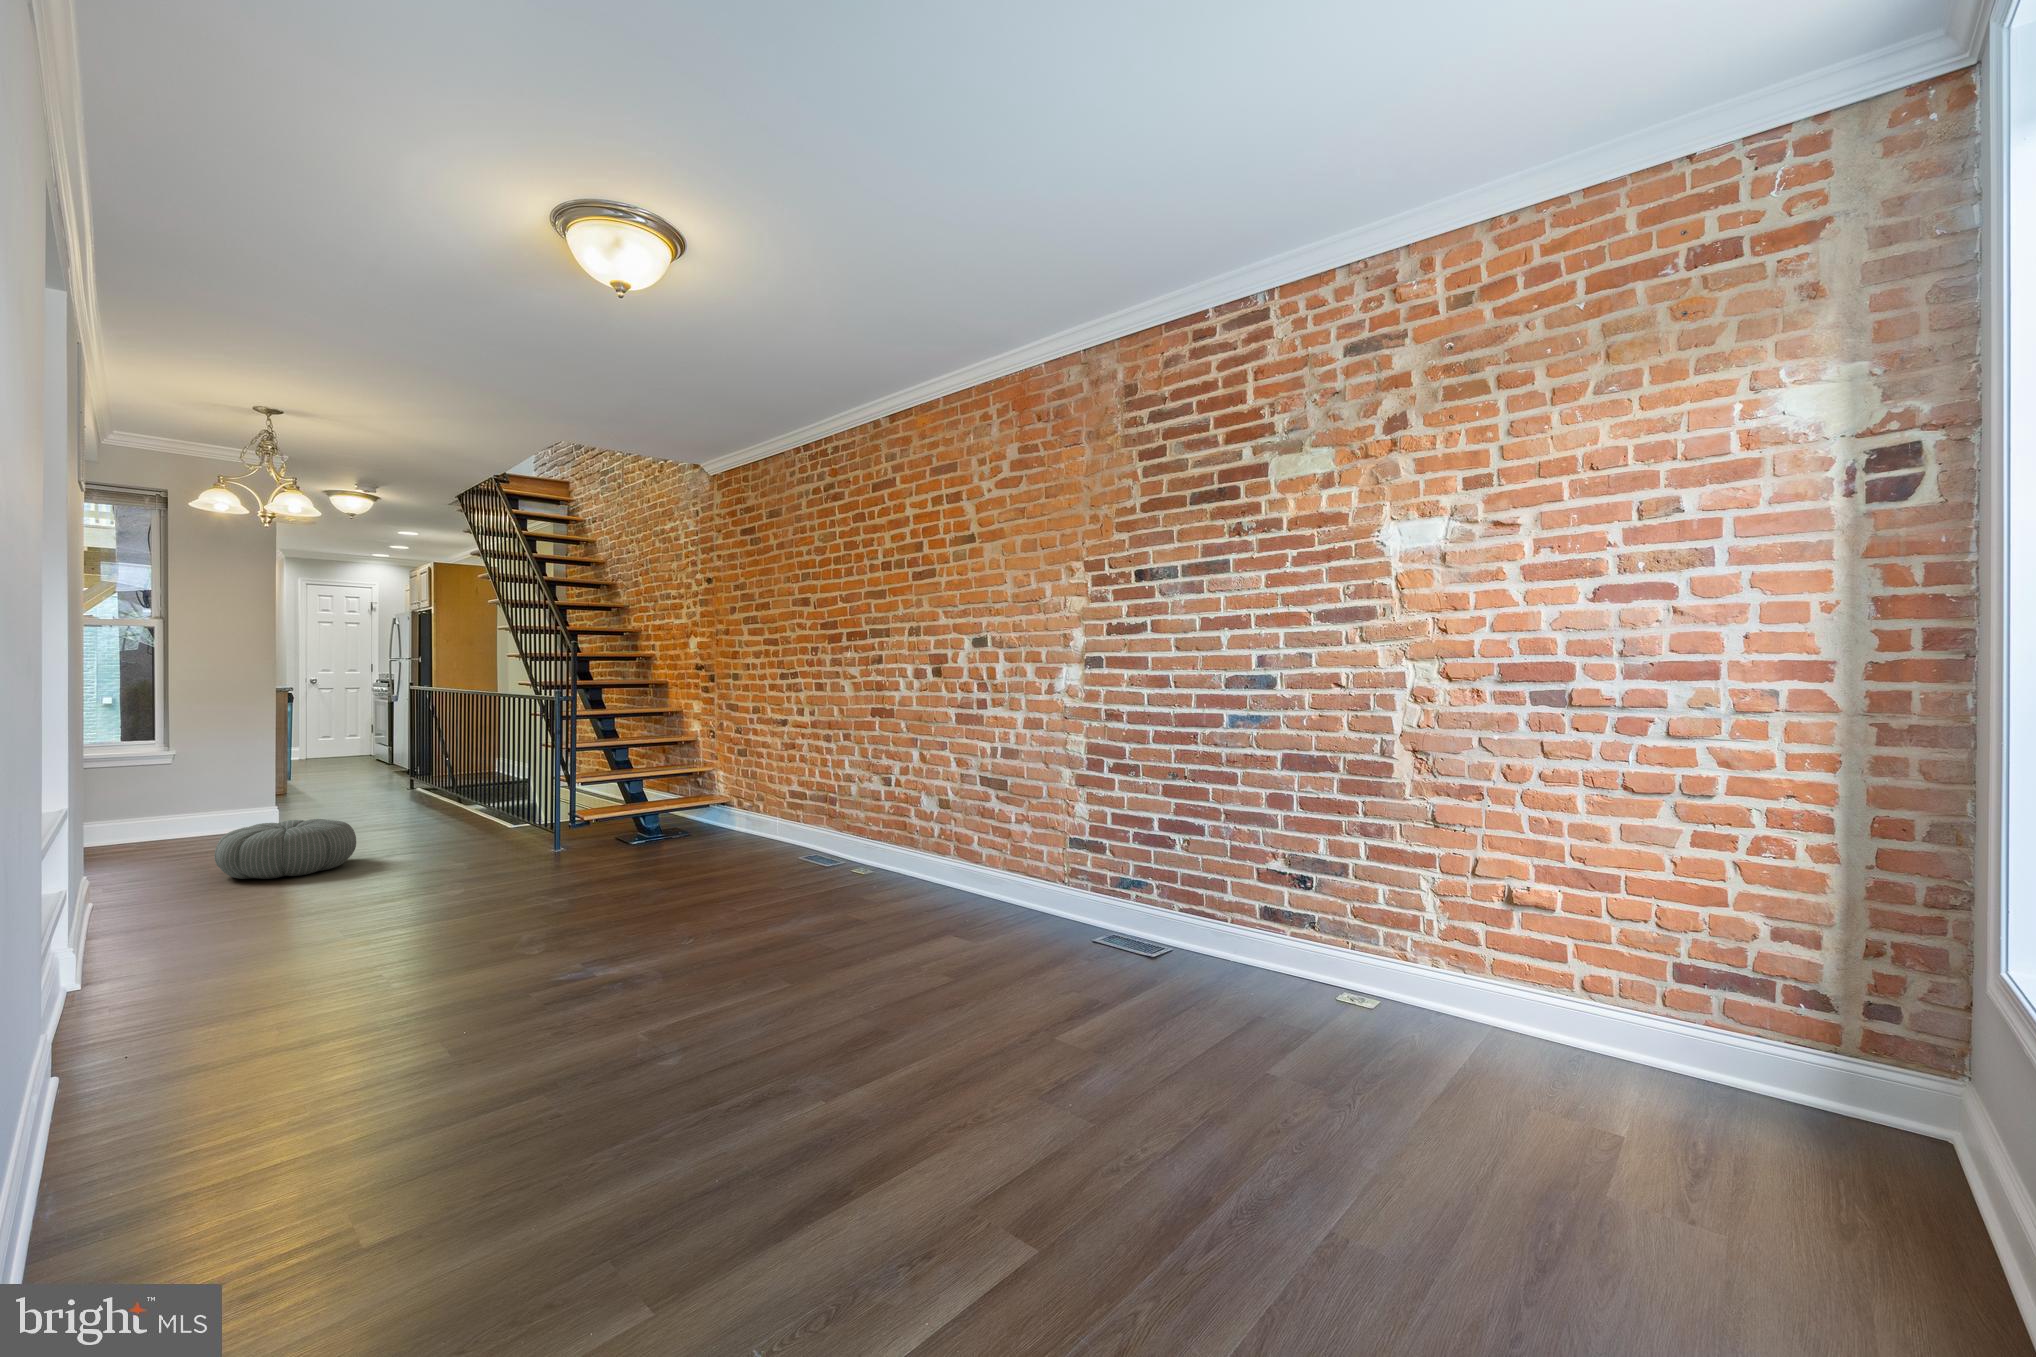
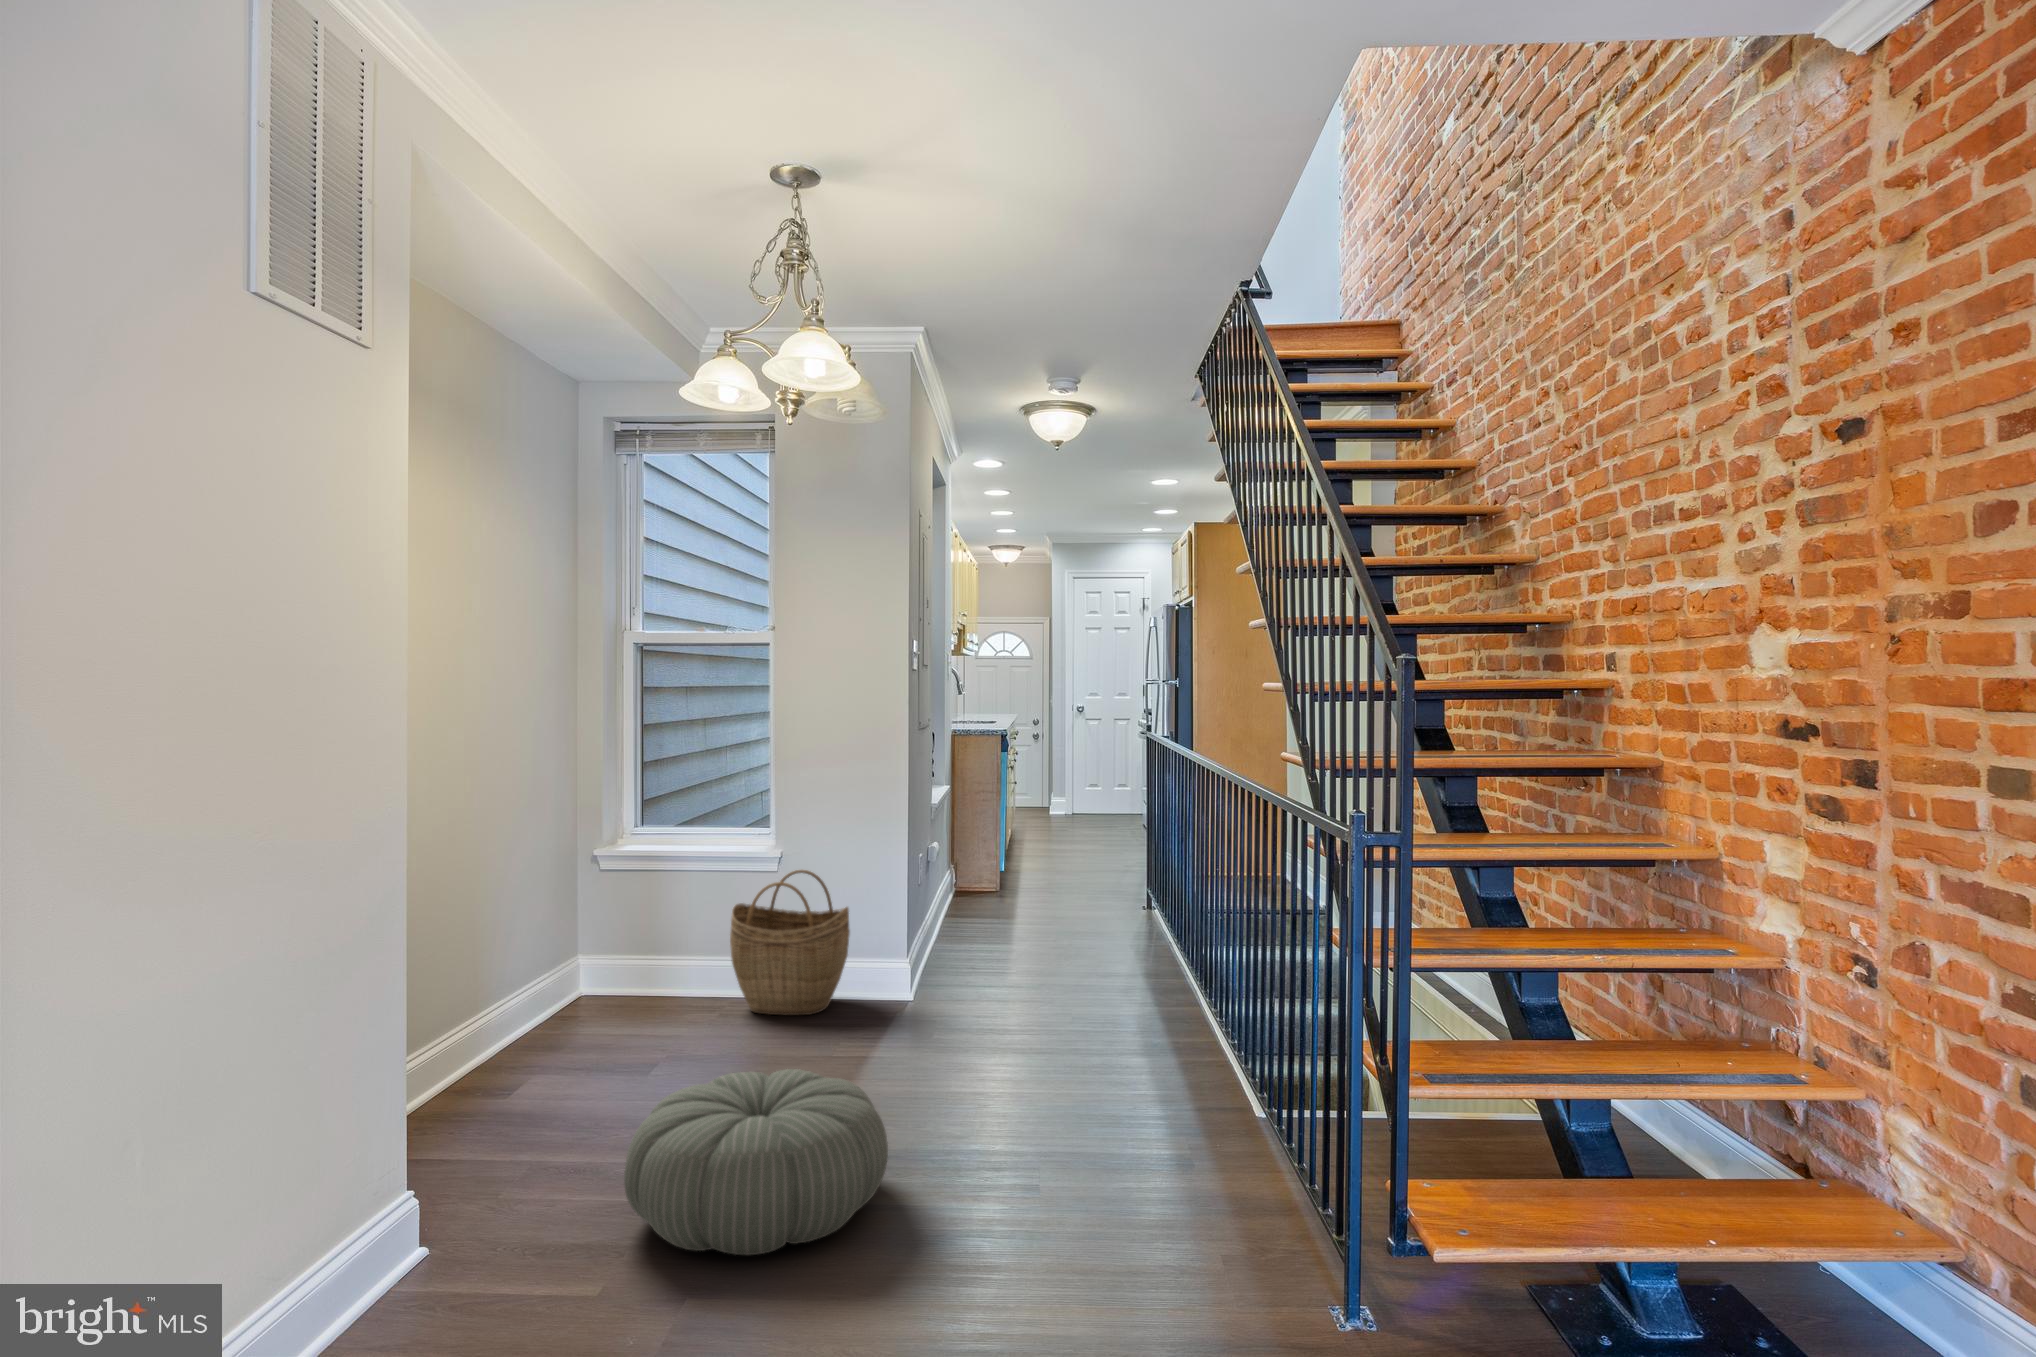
woven basket: none [147,763,242,844] -> present [730,870,850,1015]

